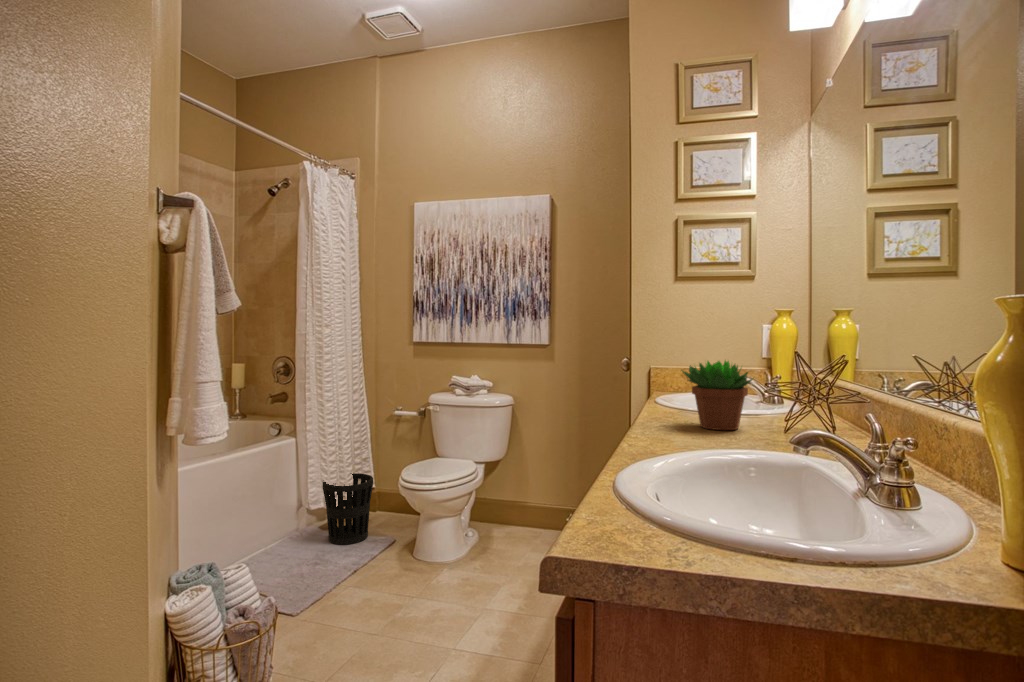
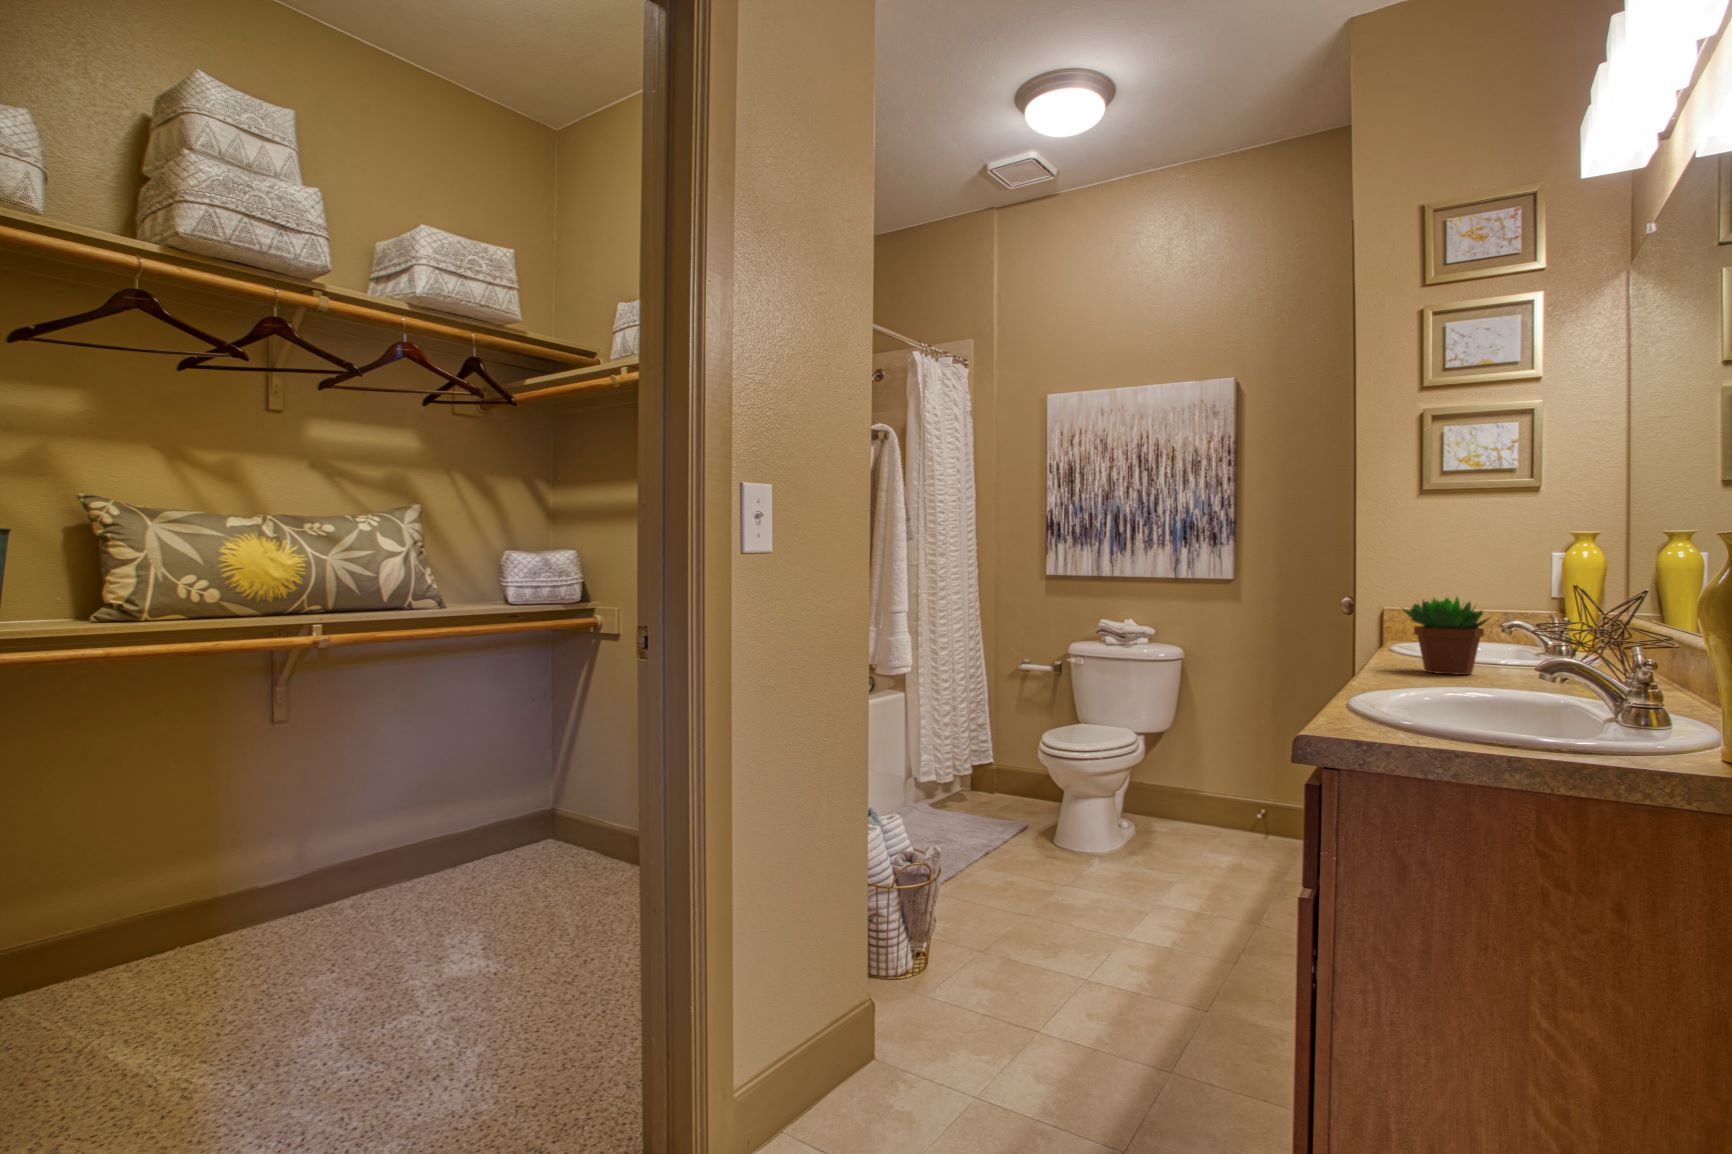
wastebasket: present [323,473,373,545] -> none [937,741,997,824]

